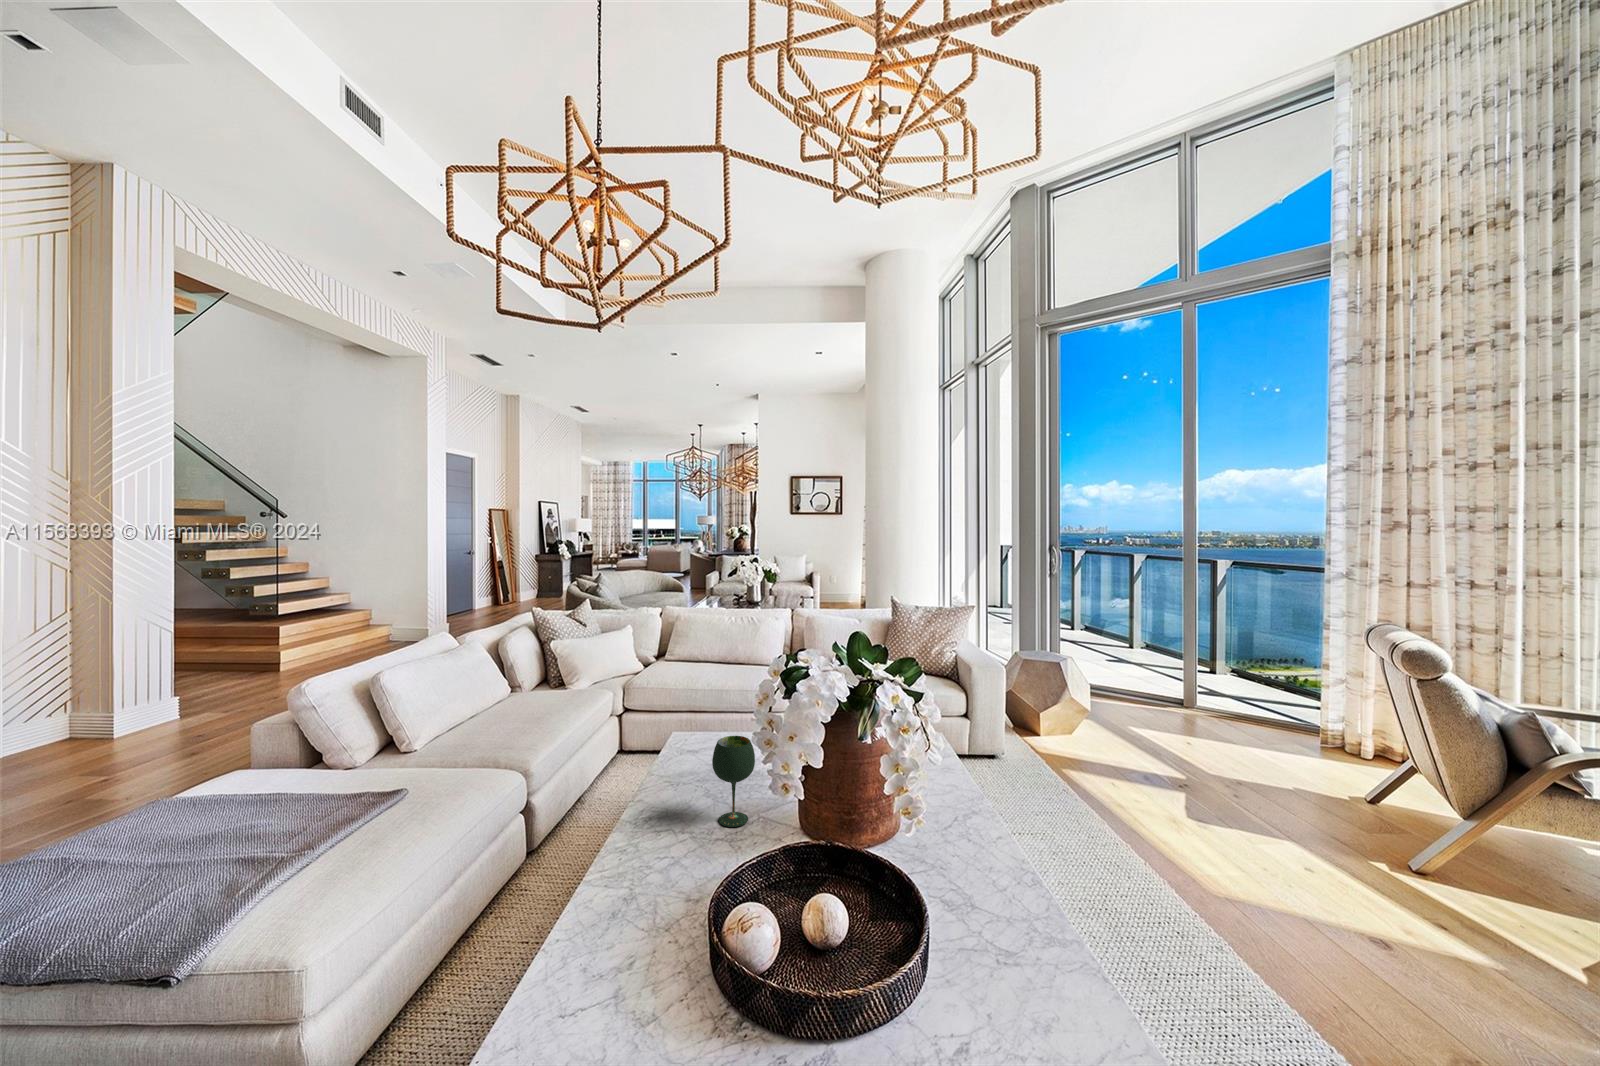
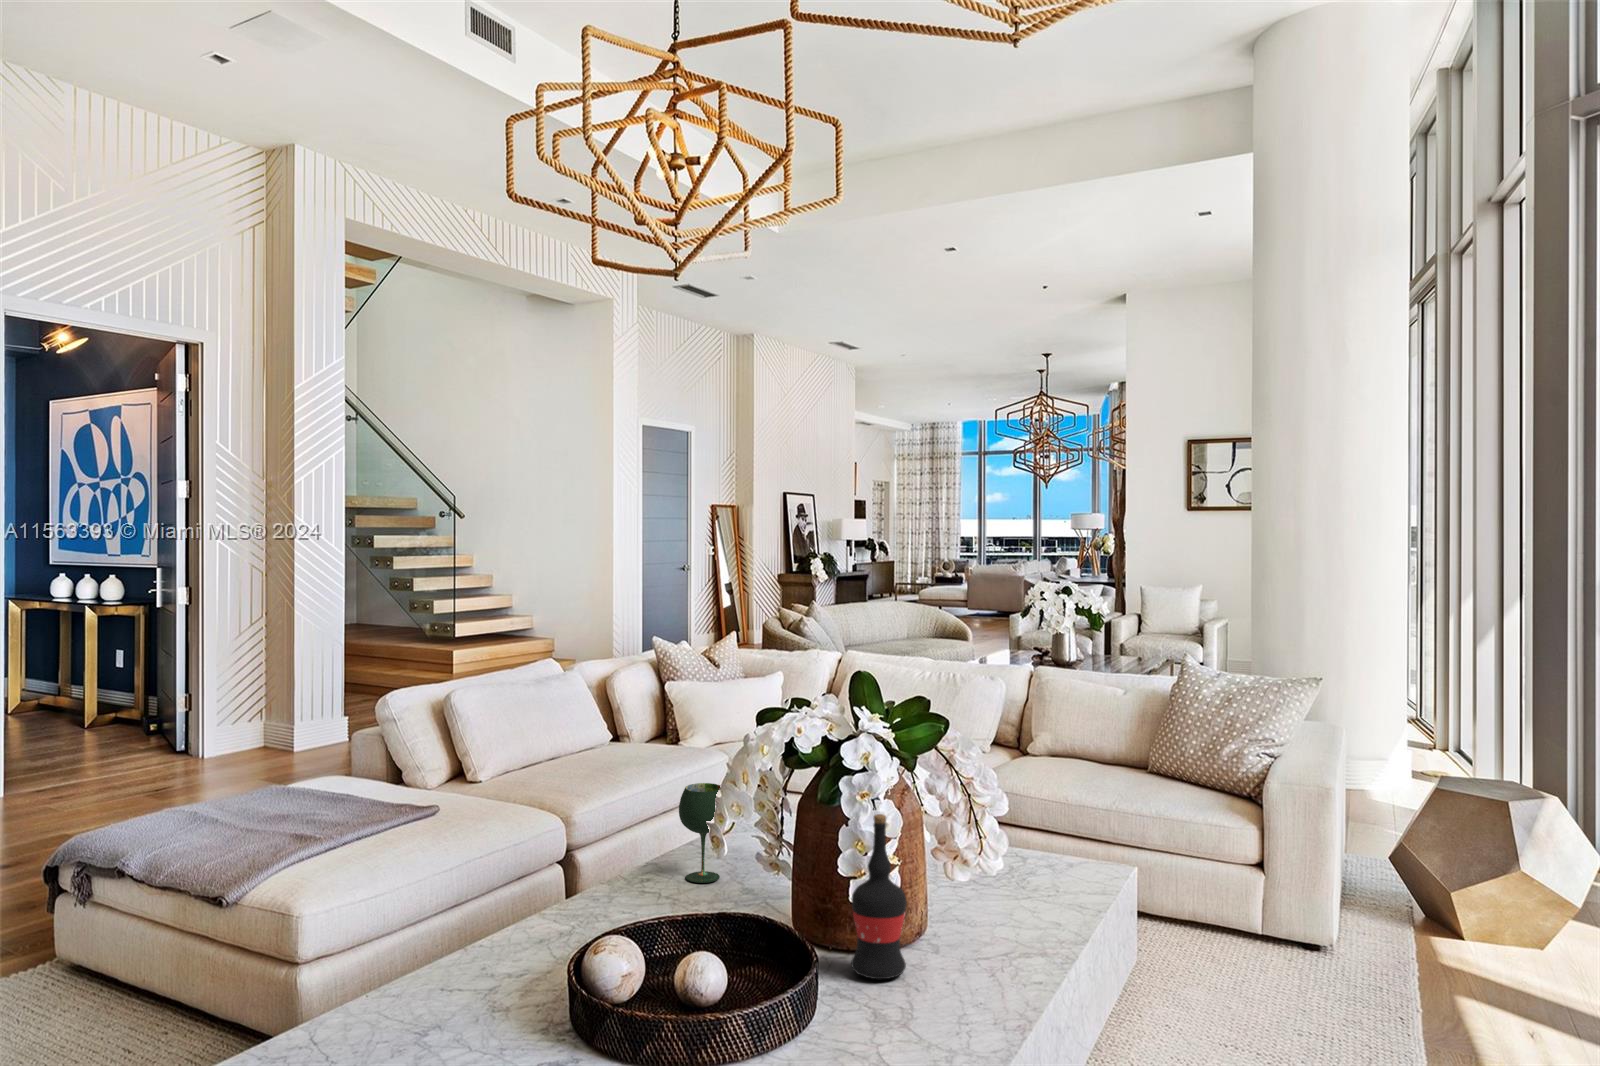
wine bottle: none [963,755,1015,901] -> present [851,814,907,979]

